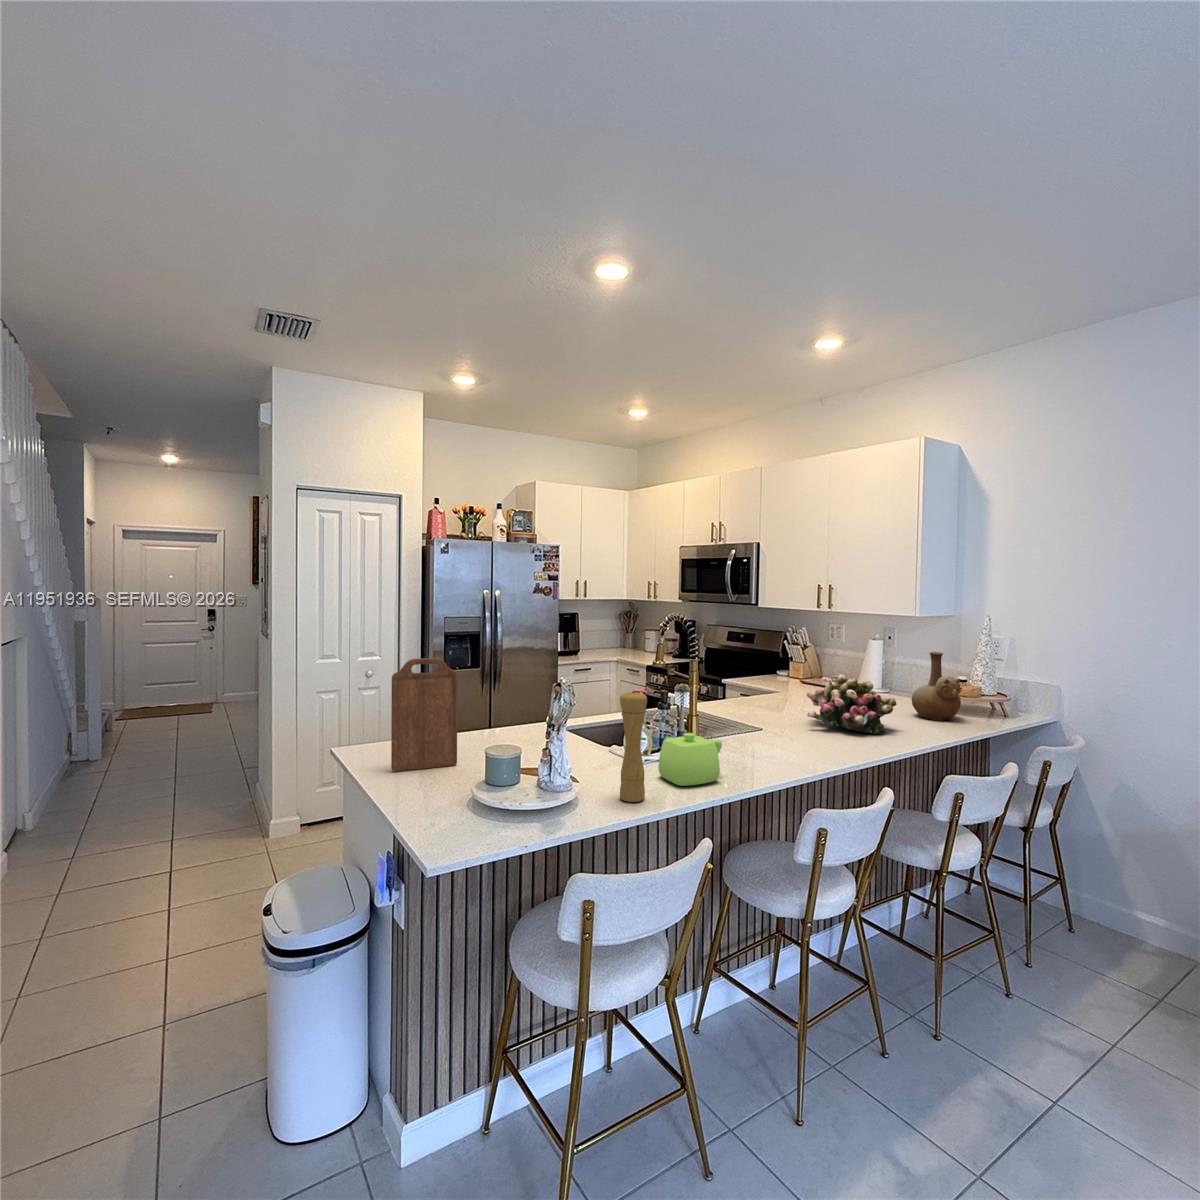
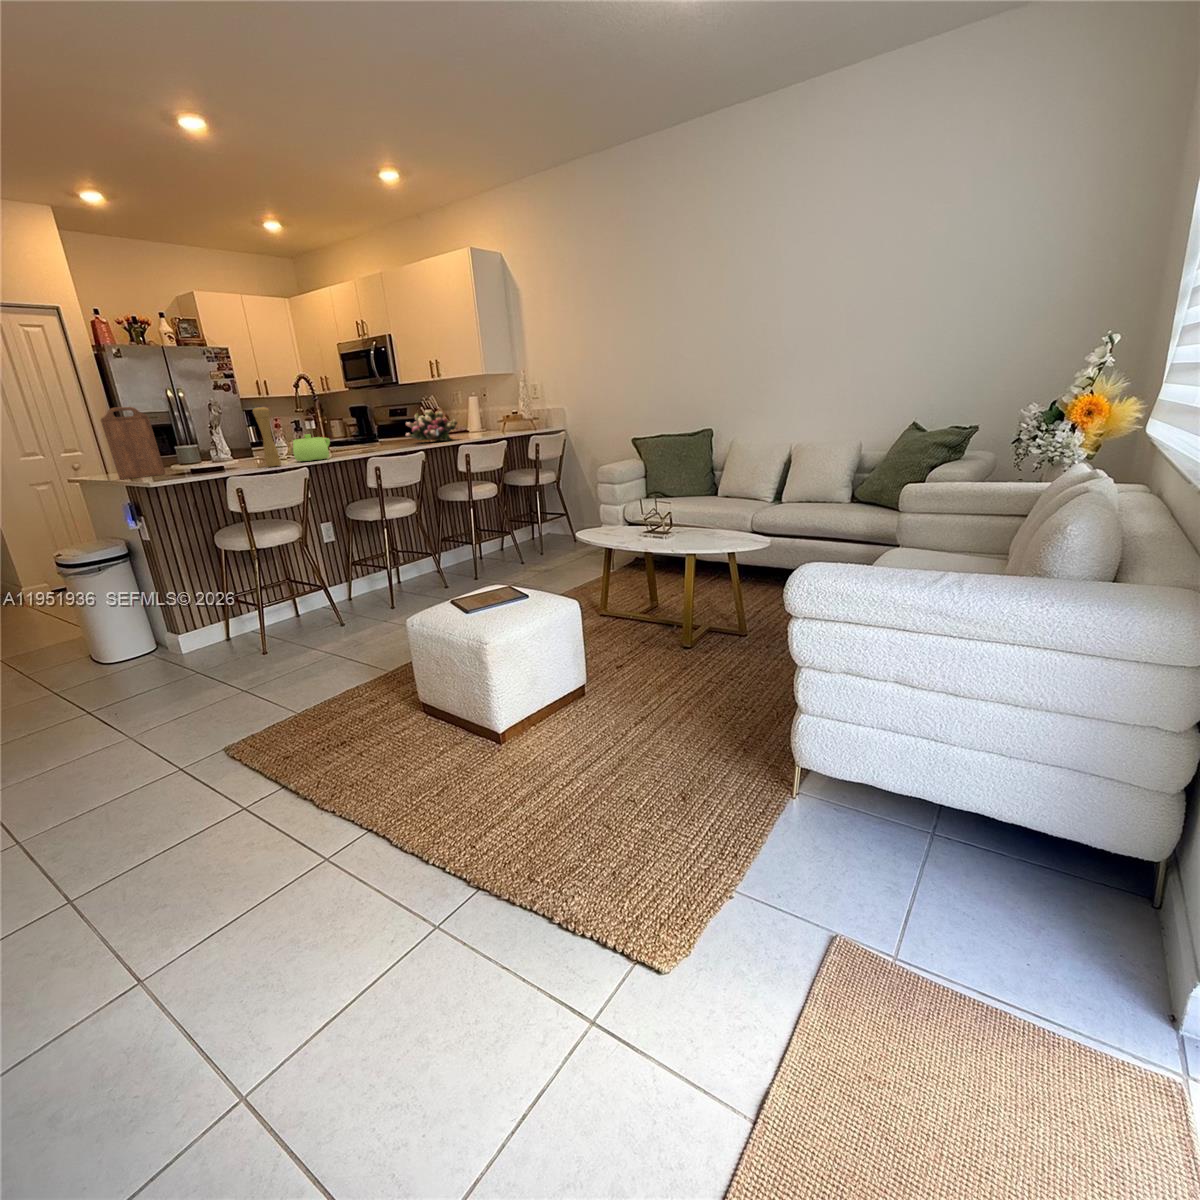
vase: present [911,652,961,721] -> none [479,393,506,435]

